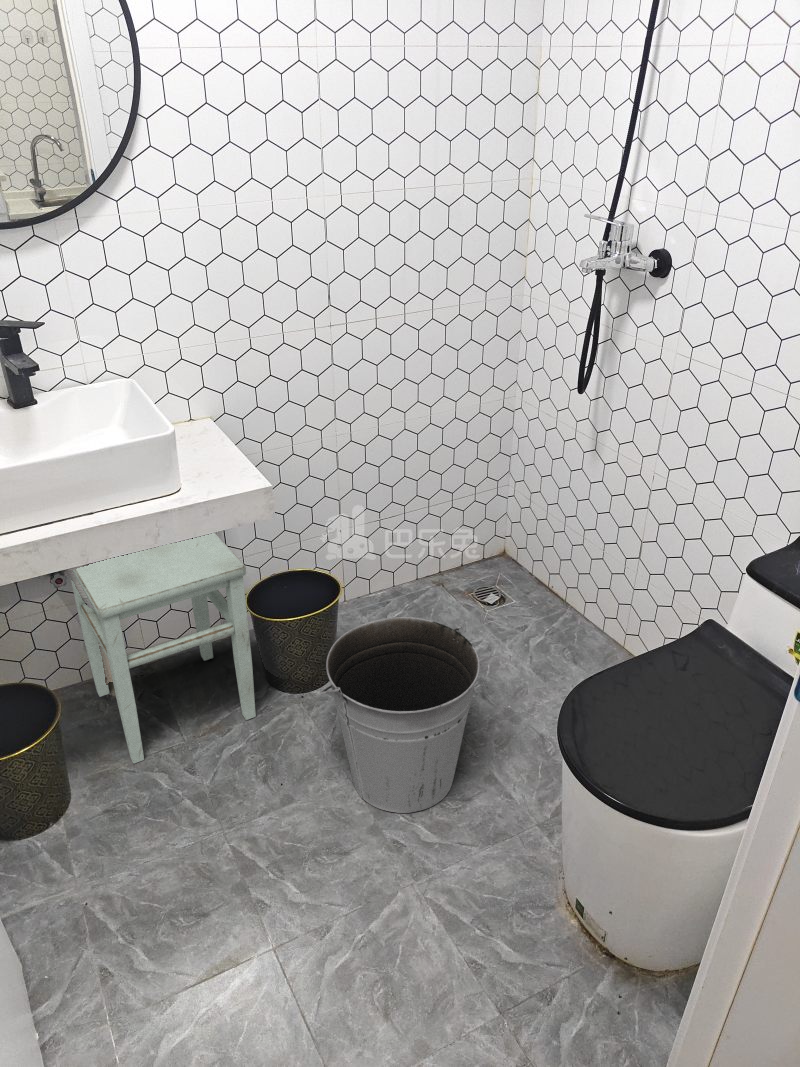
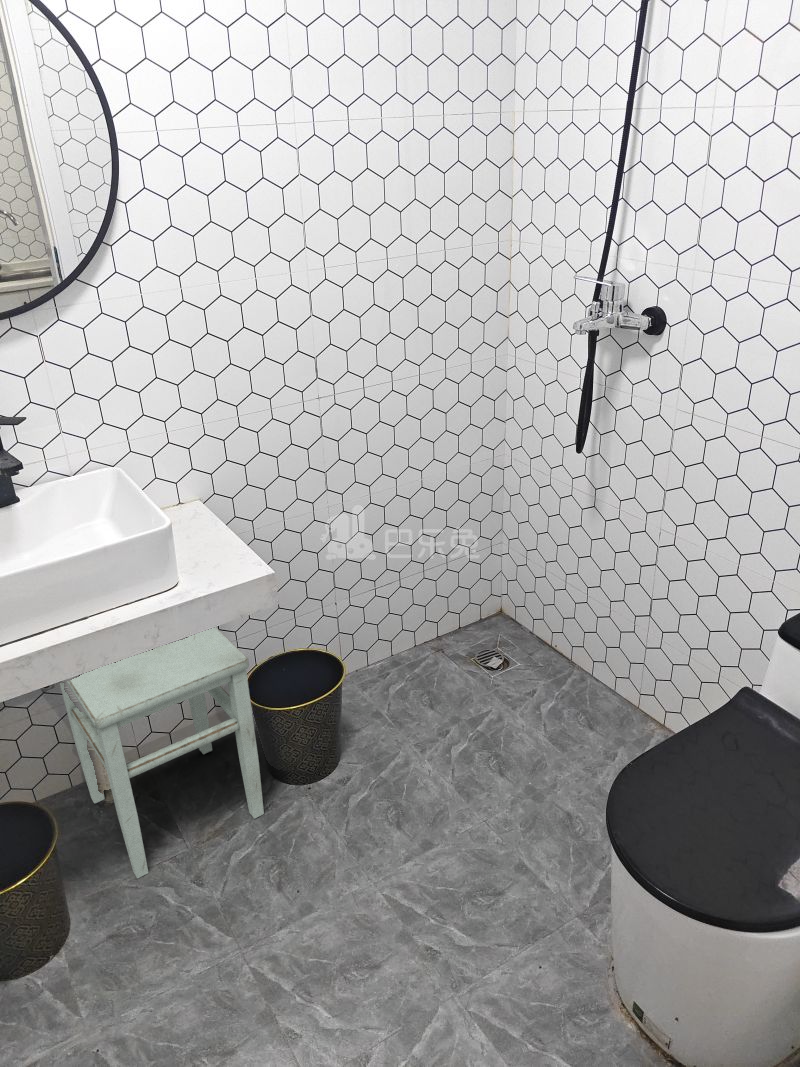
bucket: present [320,617,480,813] -> none [337,701,506,913]

